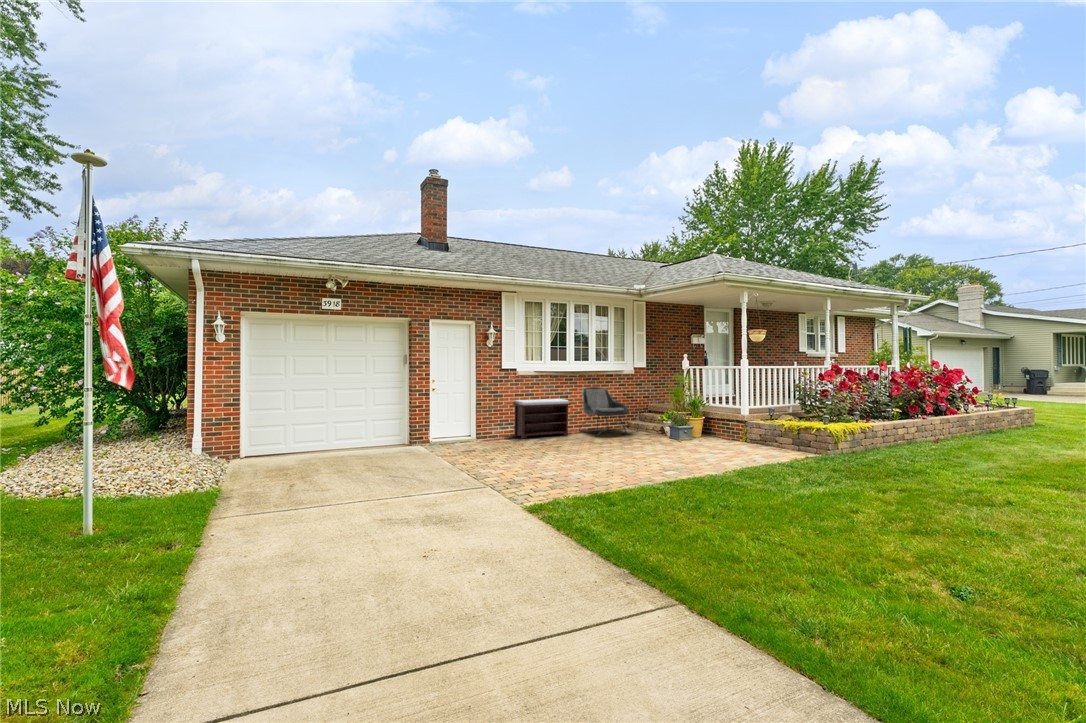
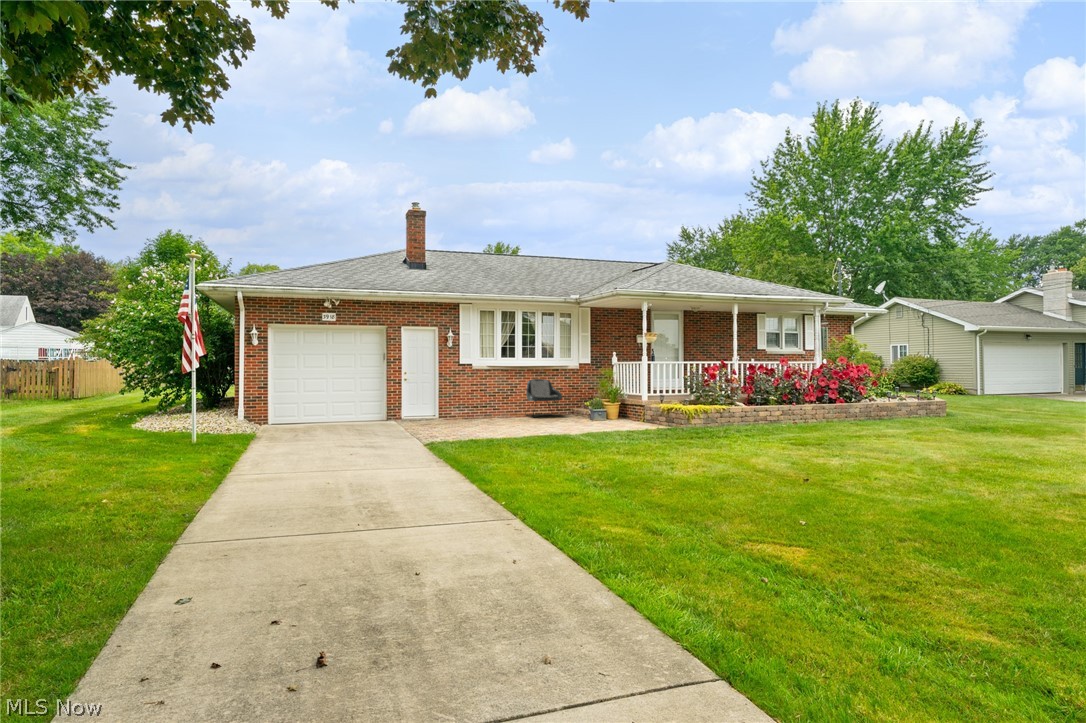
bench: present [513,399,570,439] -> none [468,388,514,418]

